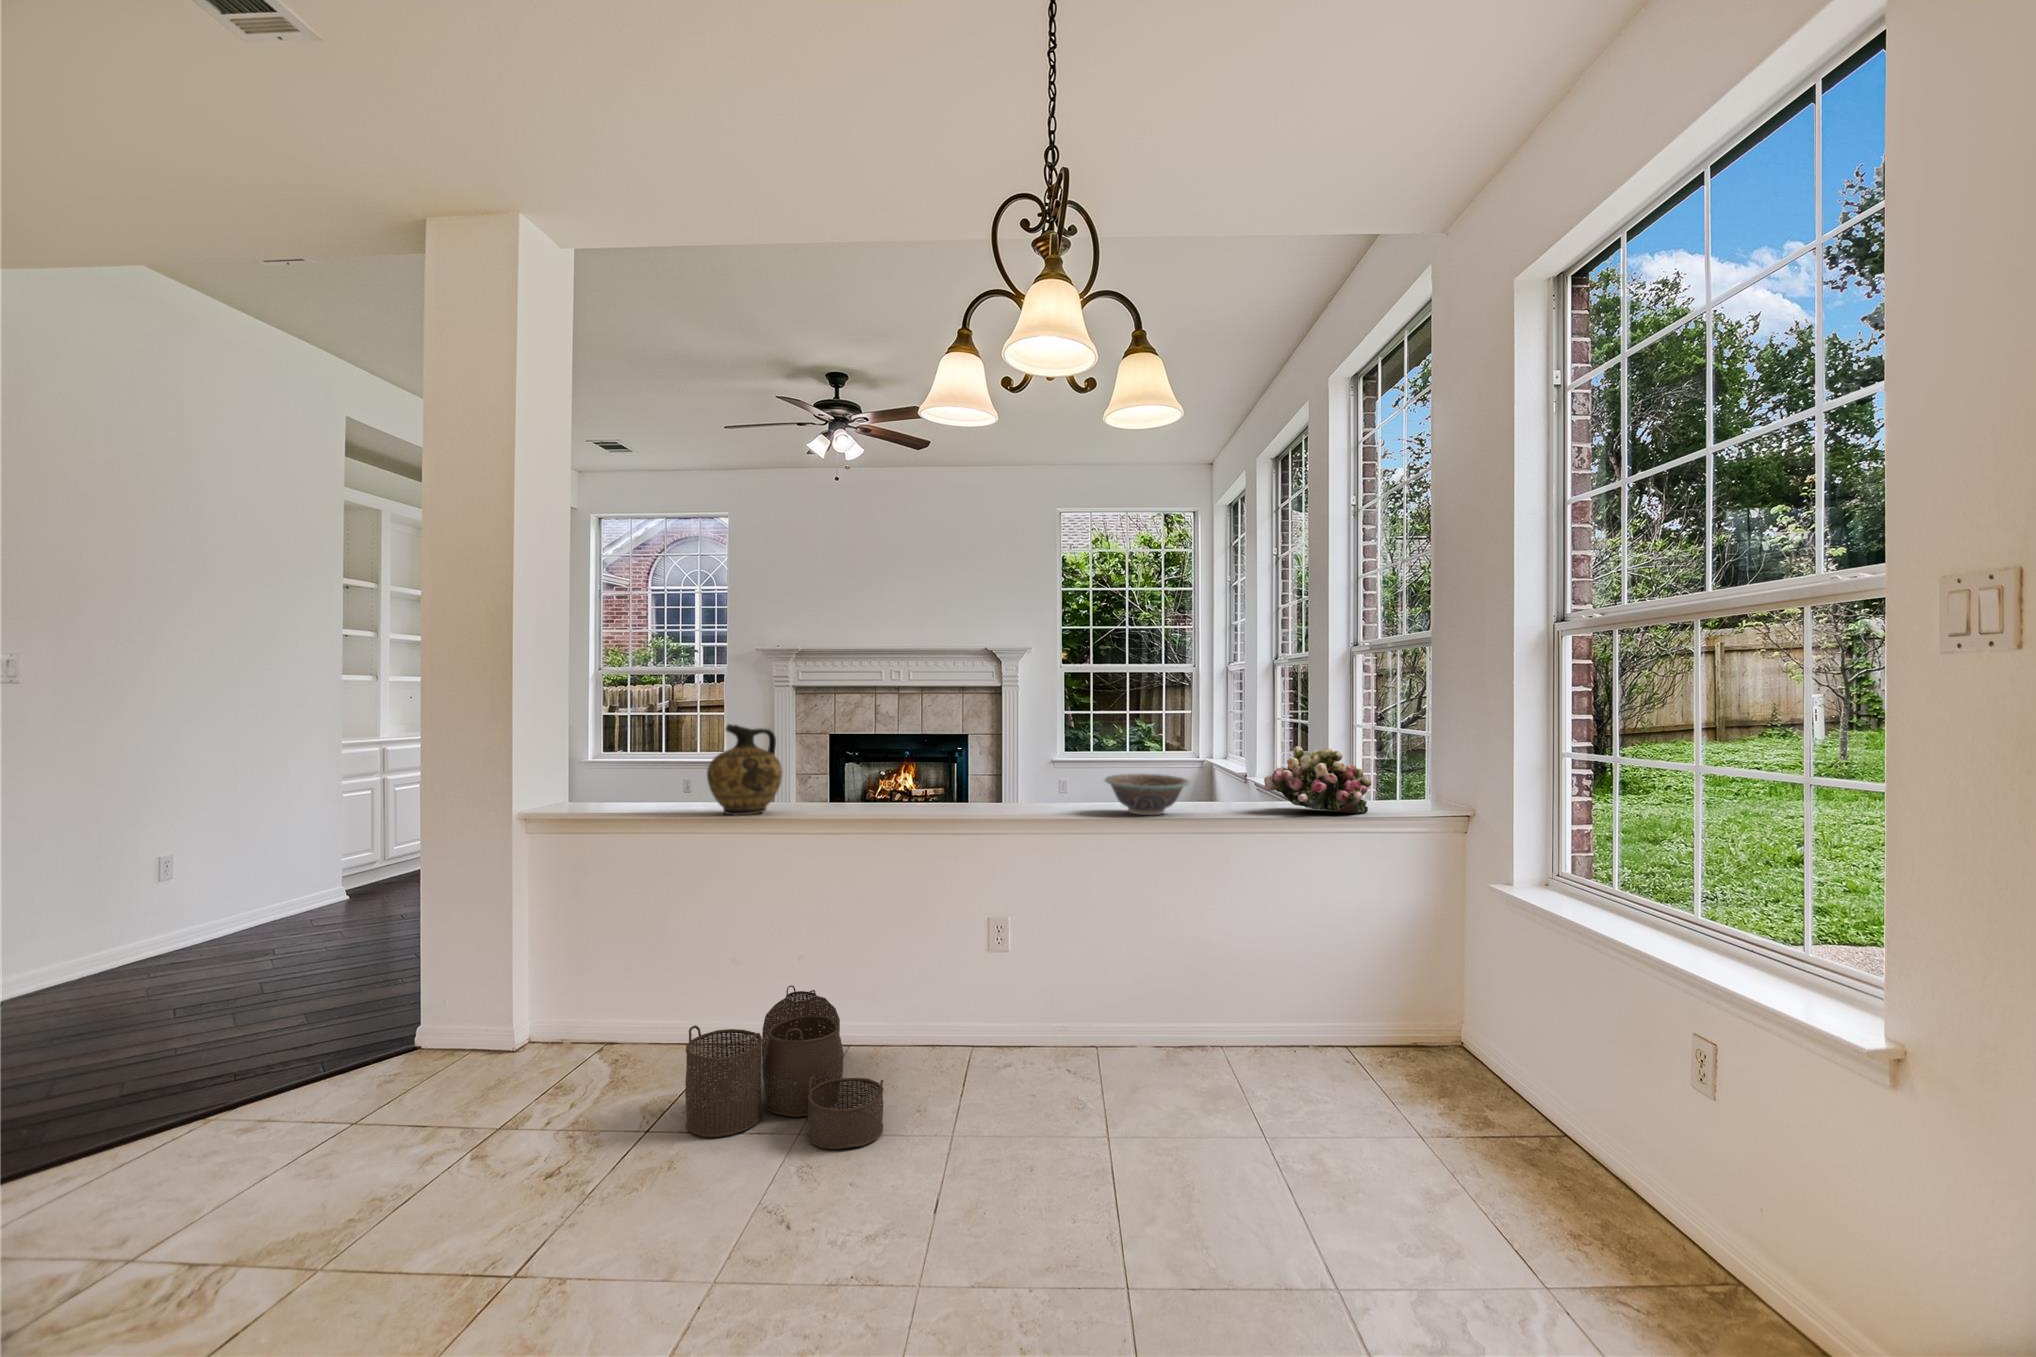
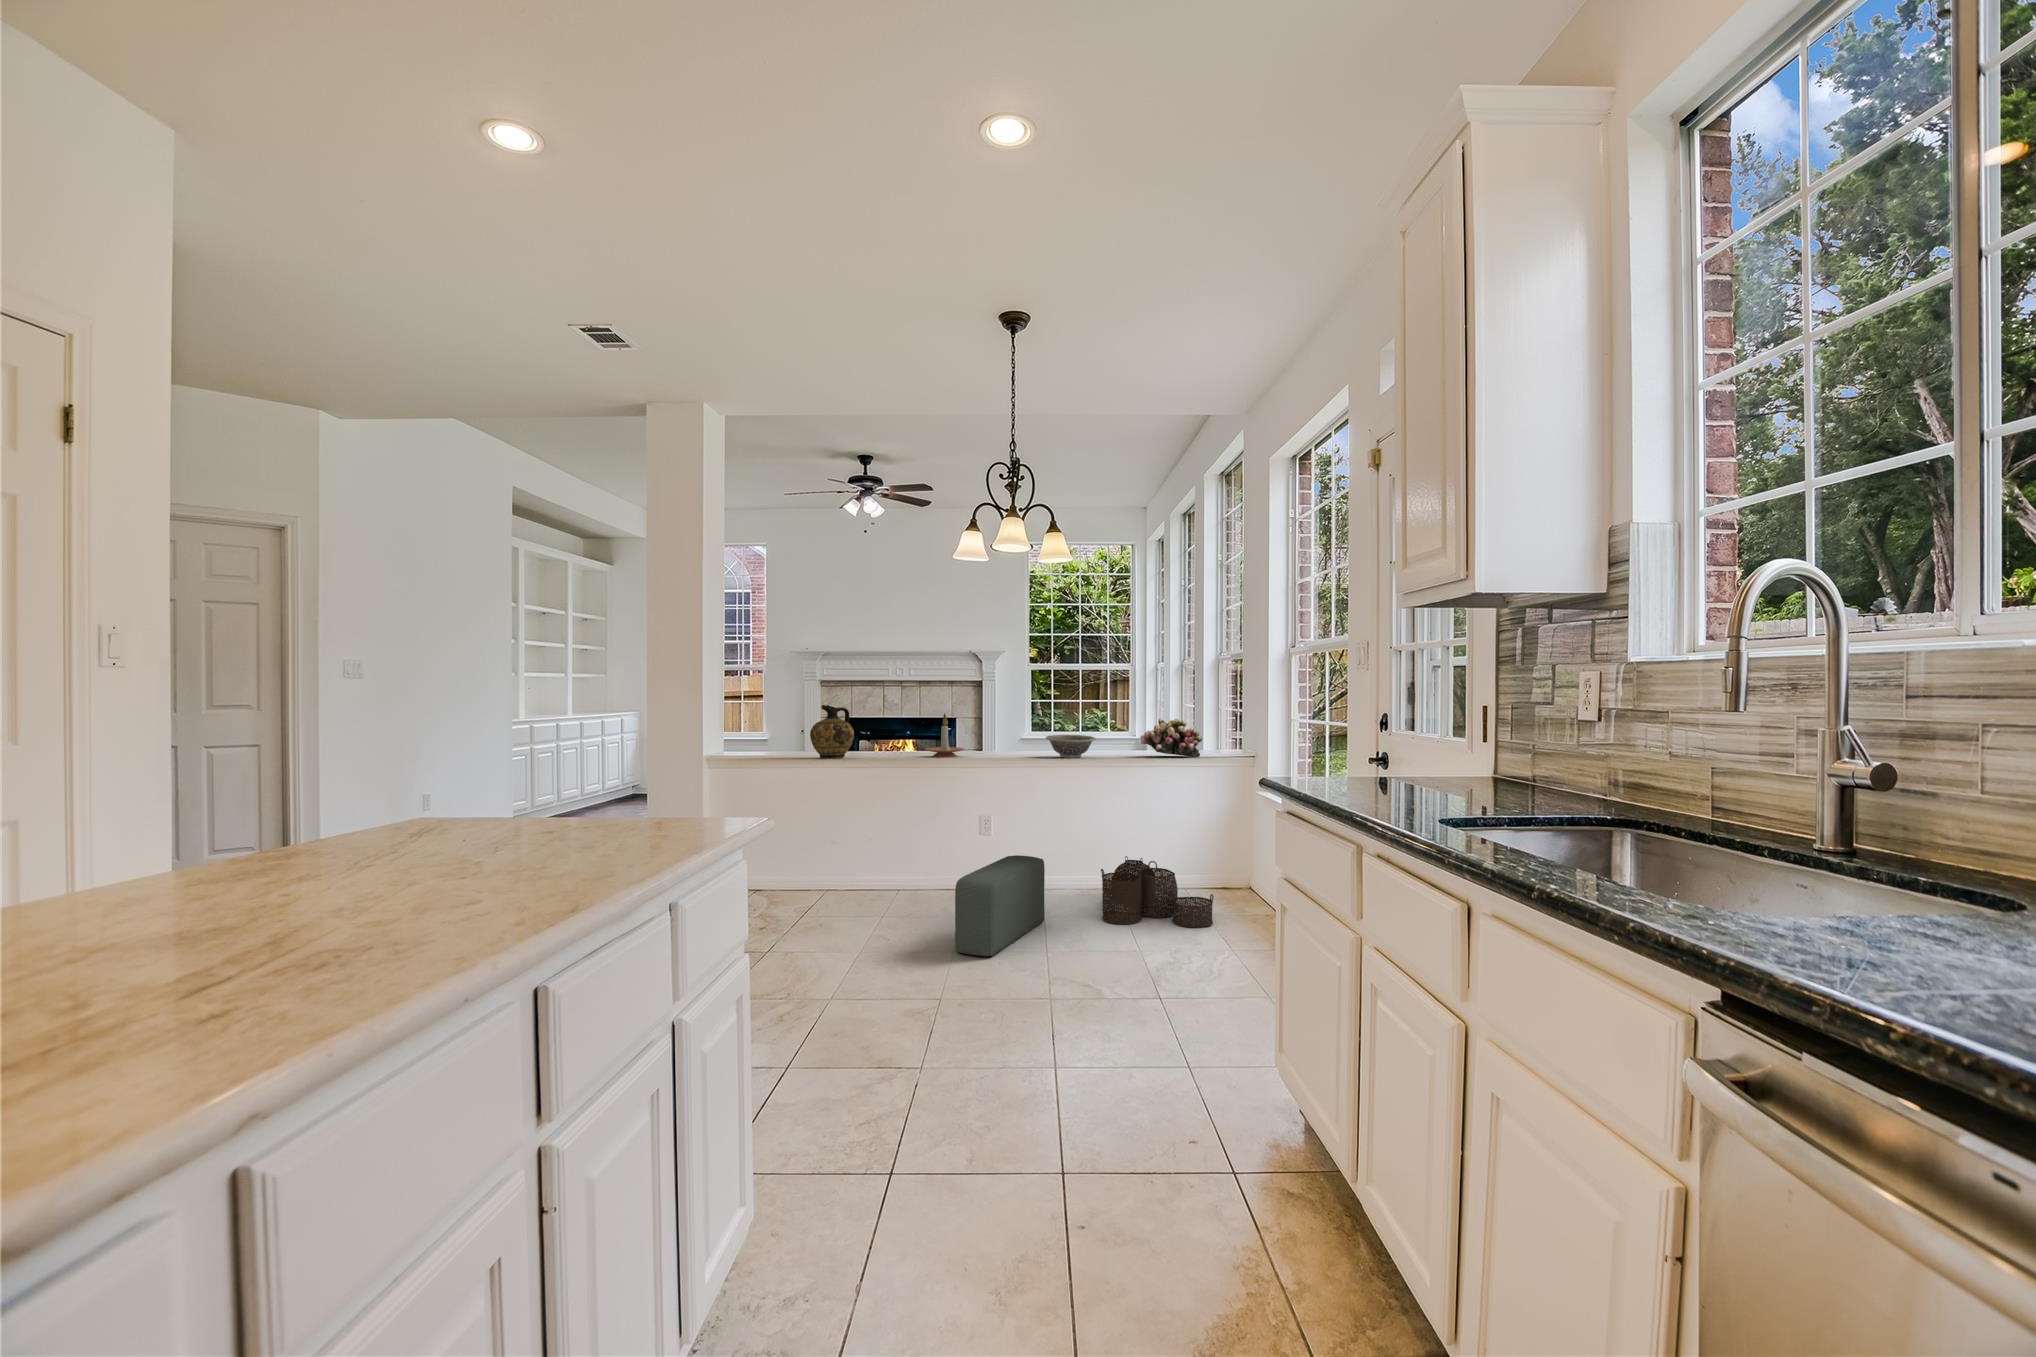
candle holder: none [902,738,968,812] -> present [925,714,964,757]
woven basket: present [685,985,883,1149] -> present [1101,856,1214,927]
pouf: none [937,1004,1111,1260] -> present [955,855,1045,956]

